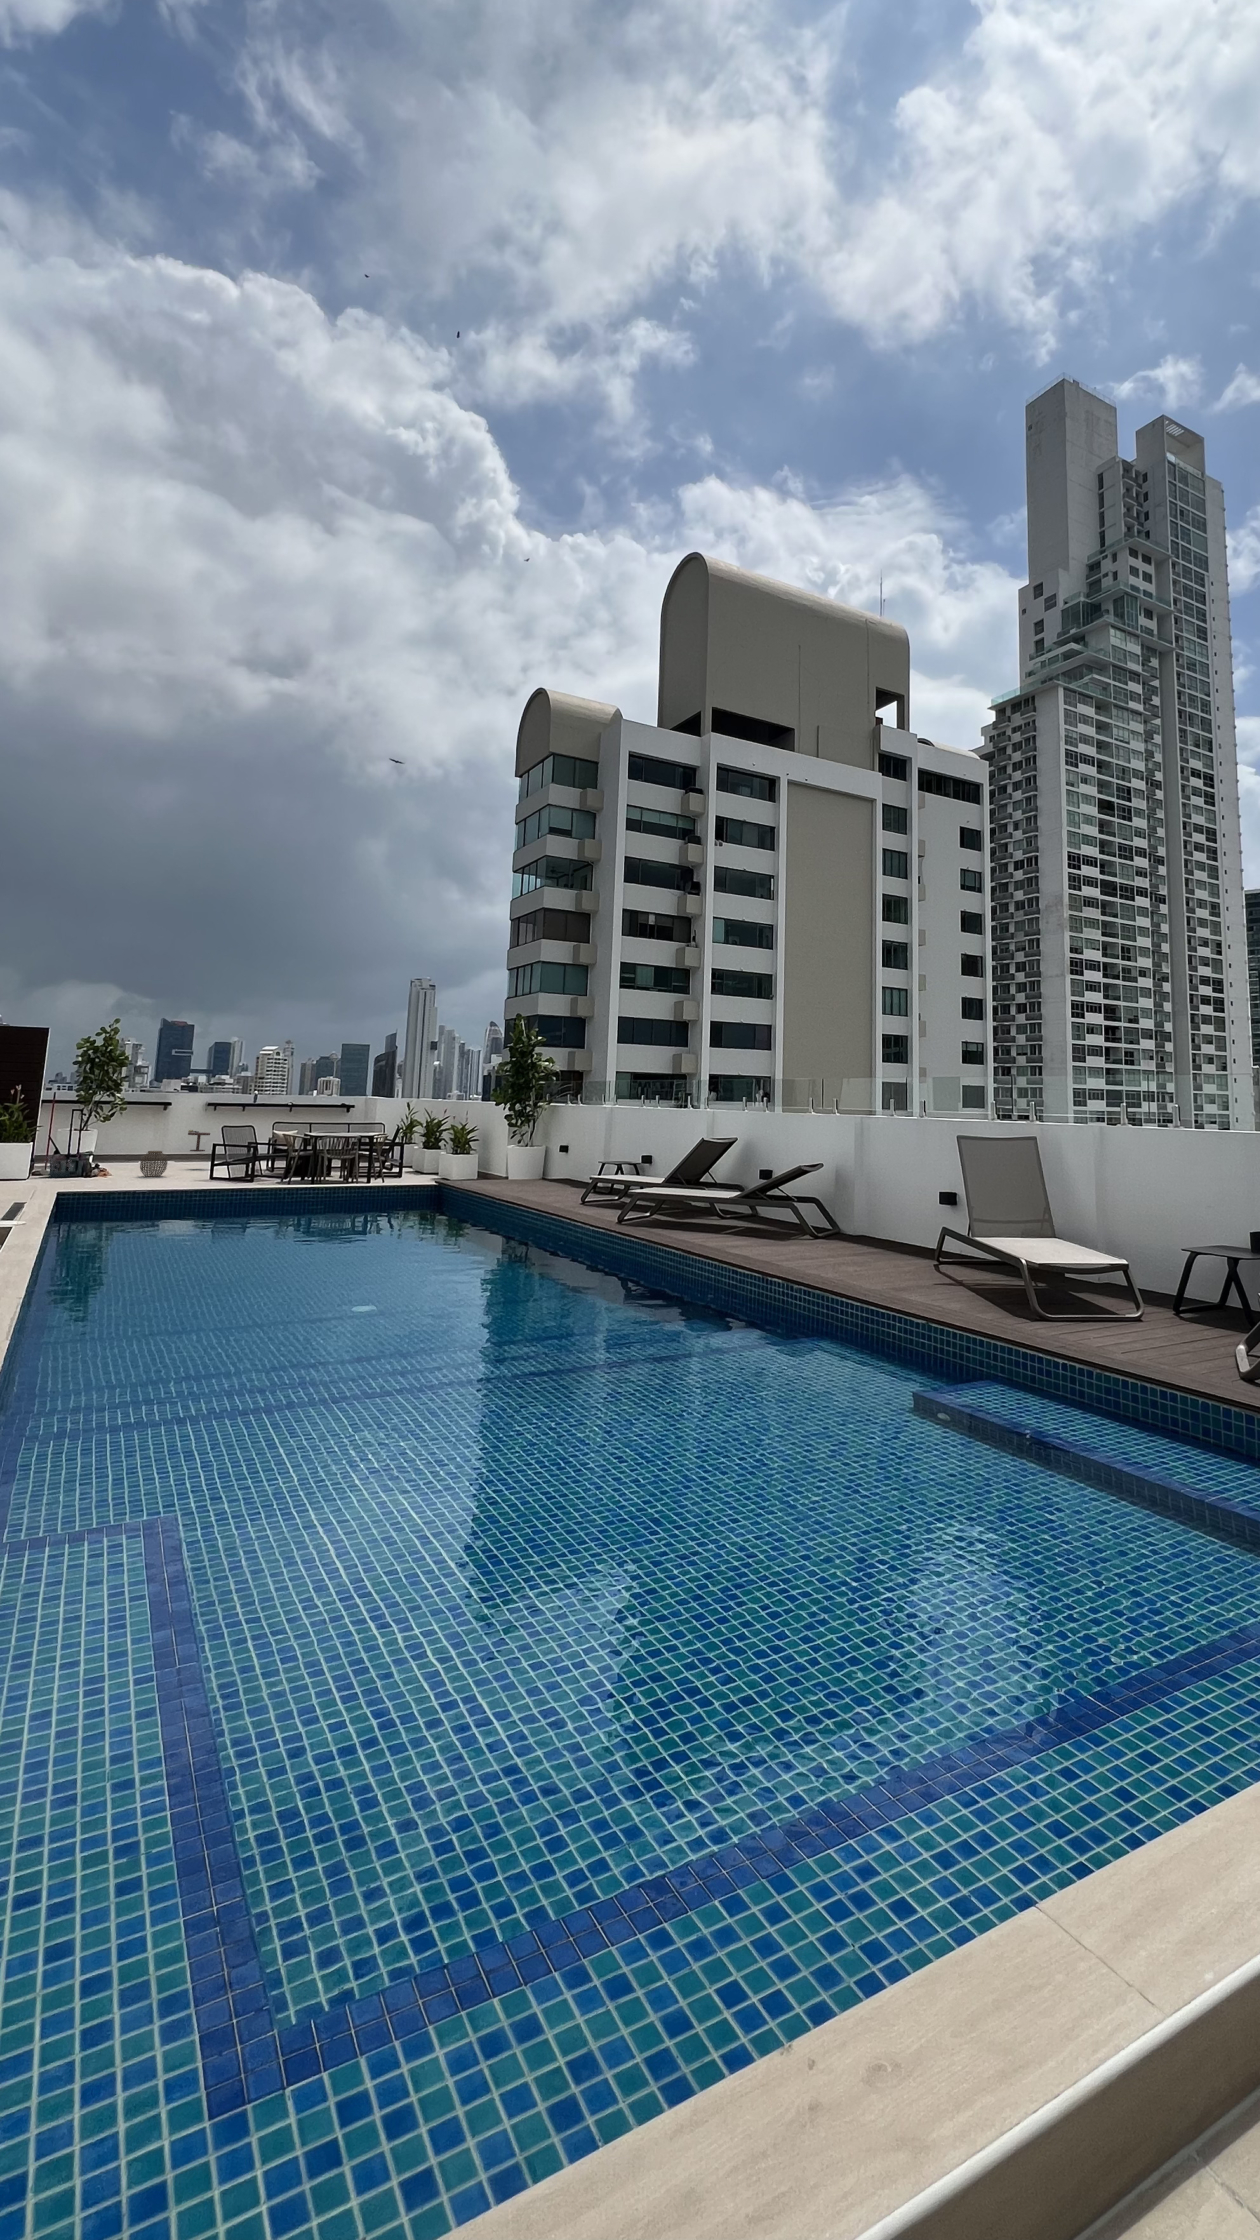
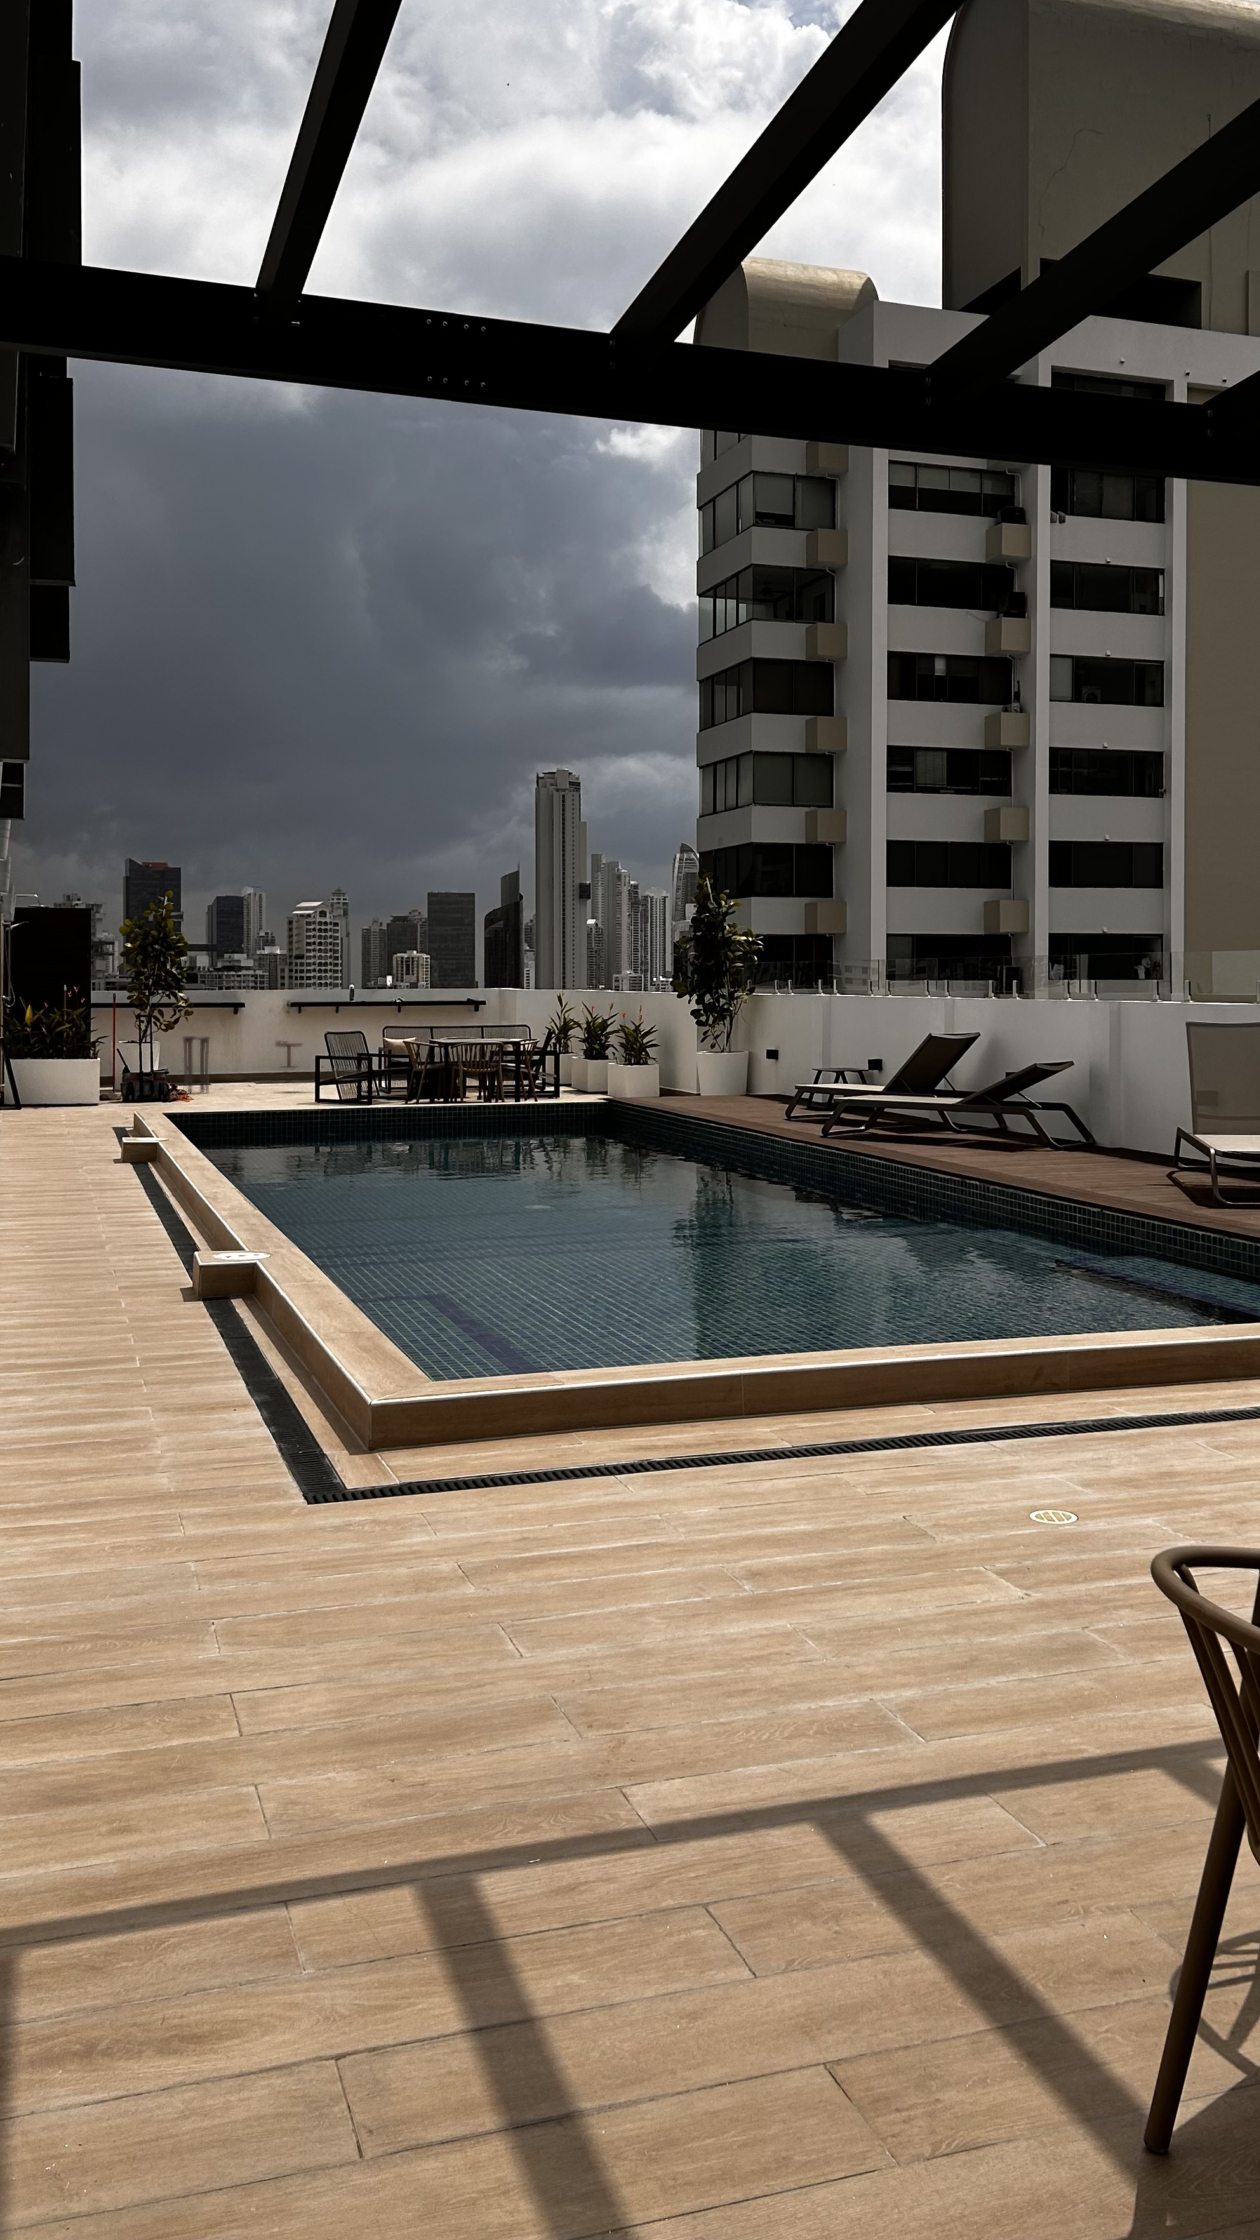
stool: none [108,1125,135,1169] -> present [183,1036,210,1093]
woven basket: present [140,1151,168,1177] -> none [228,1067,260,1100]
decorative plant: present [45,1159,71,1178] -> none [119,1075,152,1102]

